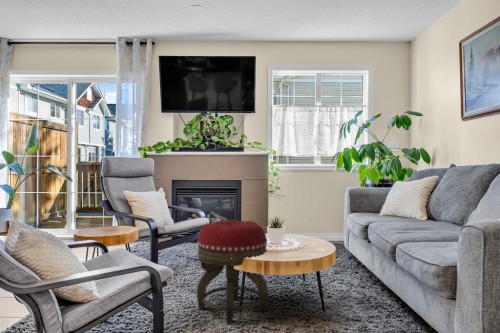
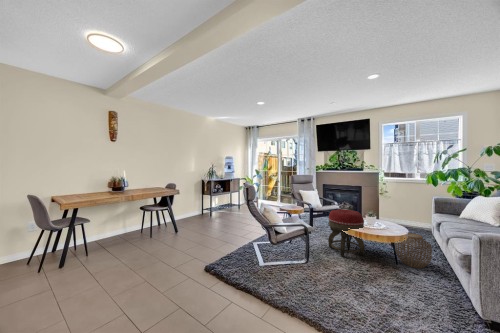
woven basket: none [318,250,372,312] -> present [395,233,432,268]

